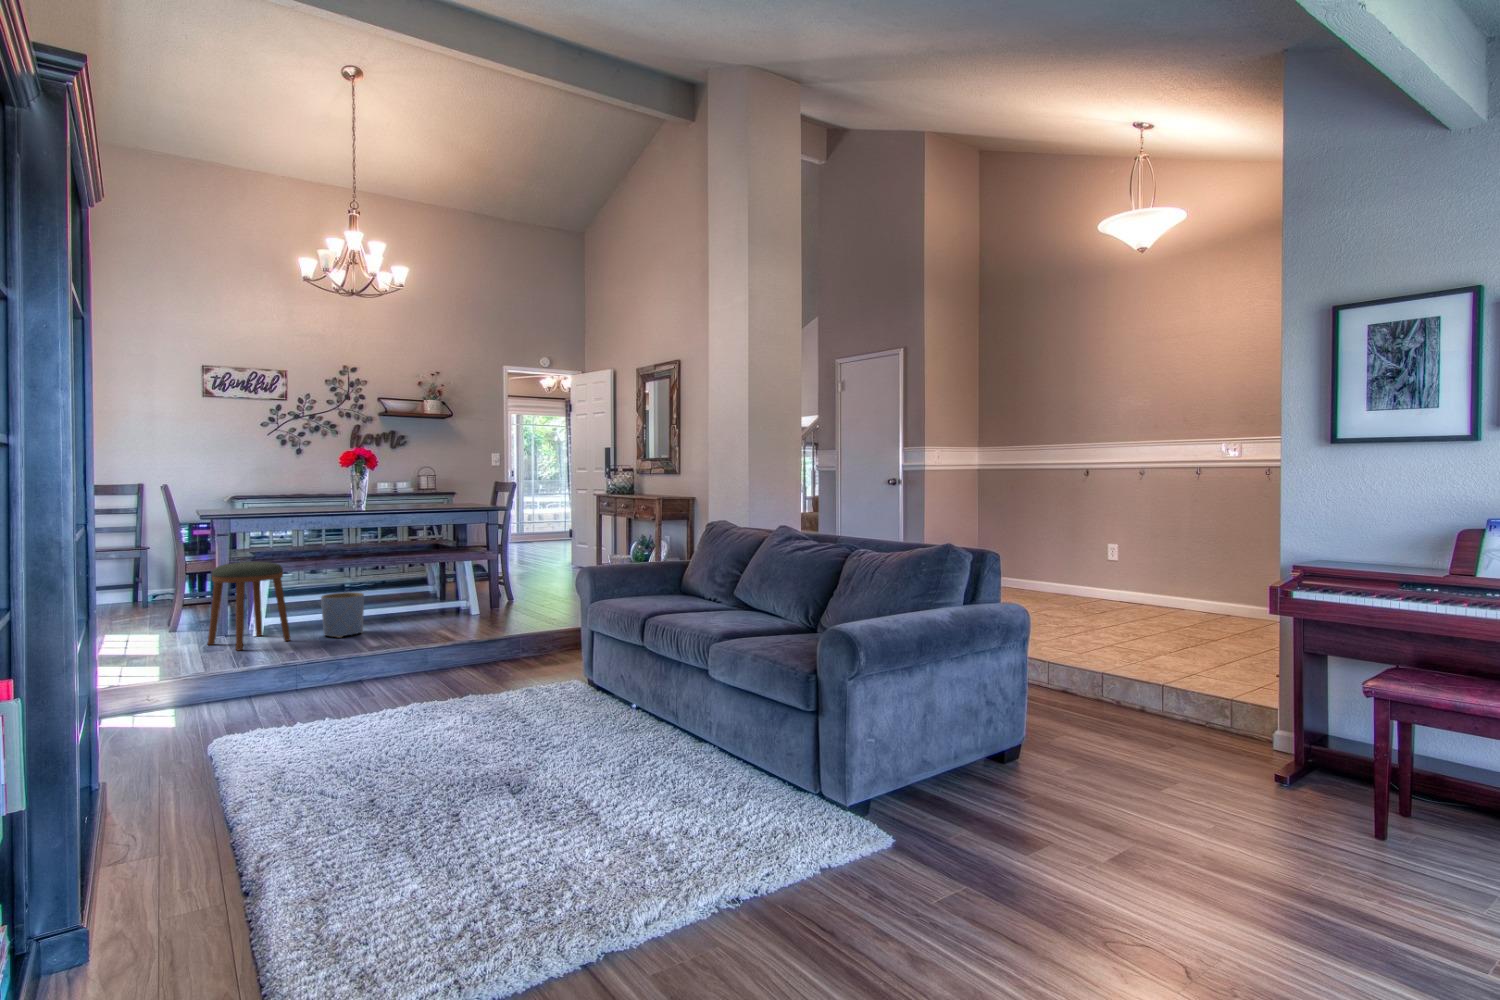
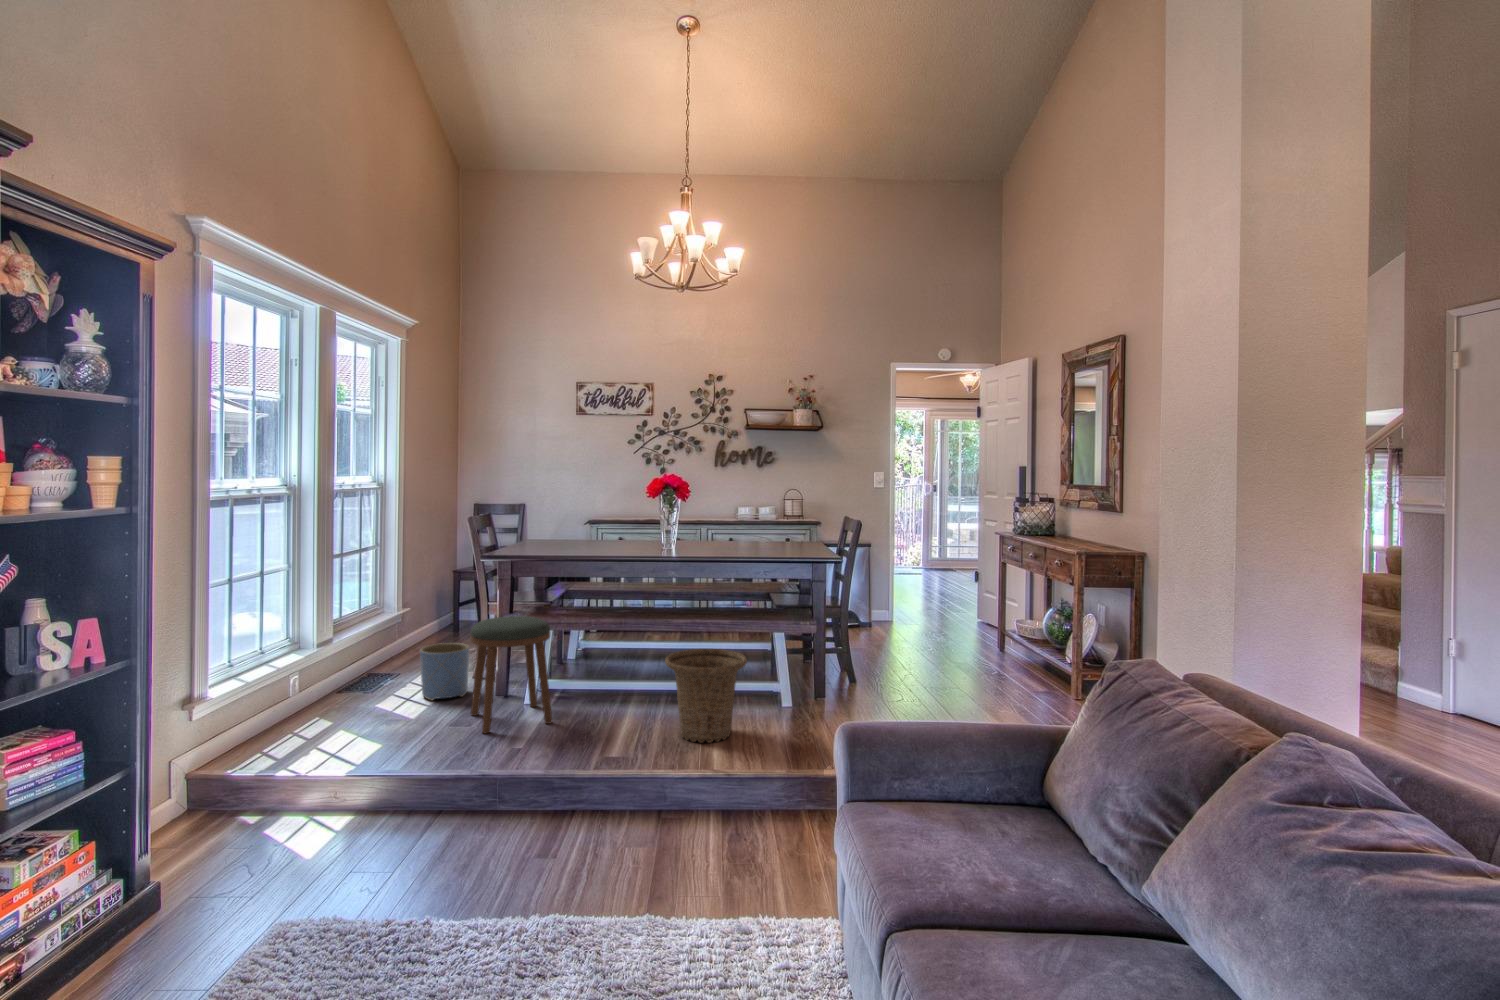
basket: none [390,573,453,635] -> present [665,649,747,743]
planter: present [321,592,364,638] -> present [420,643,469,700]

